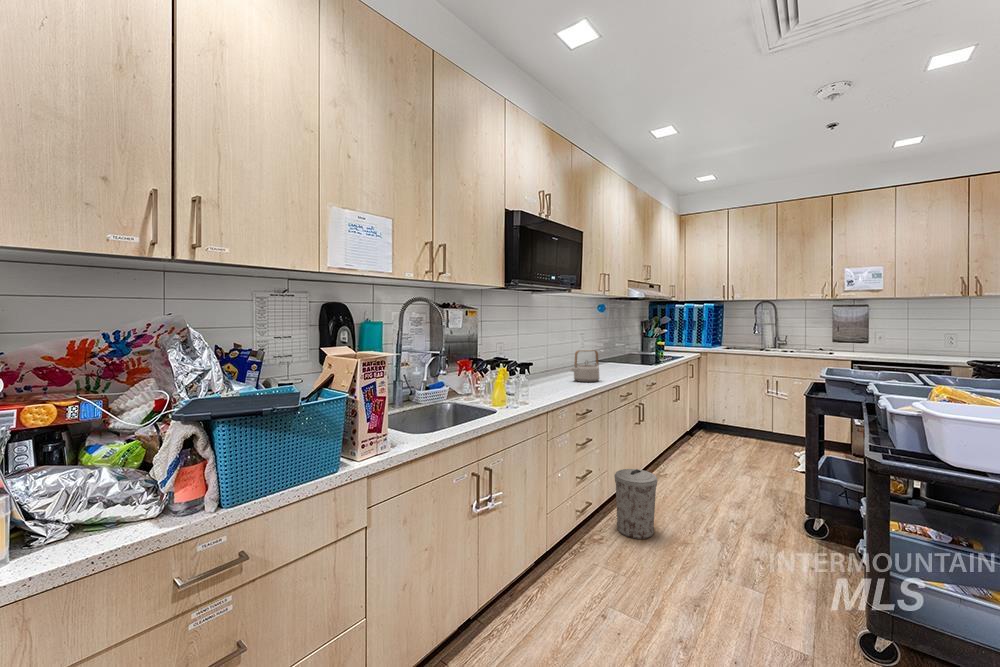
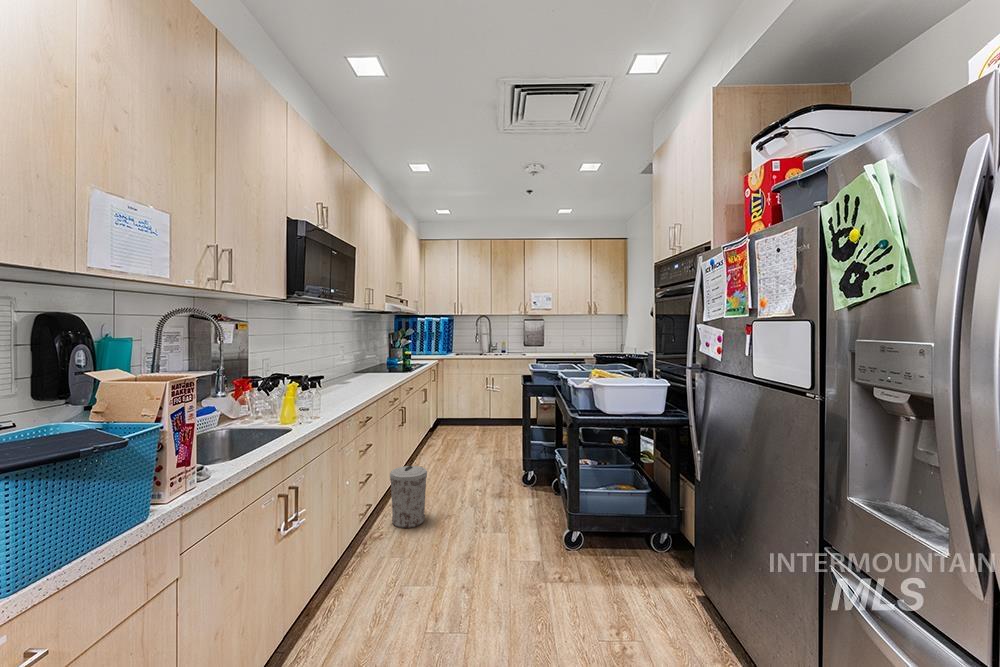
teapot: present [570,350,599,382] -> none [343,361,371,392]

